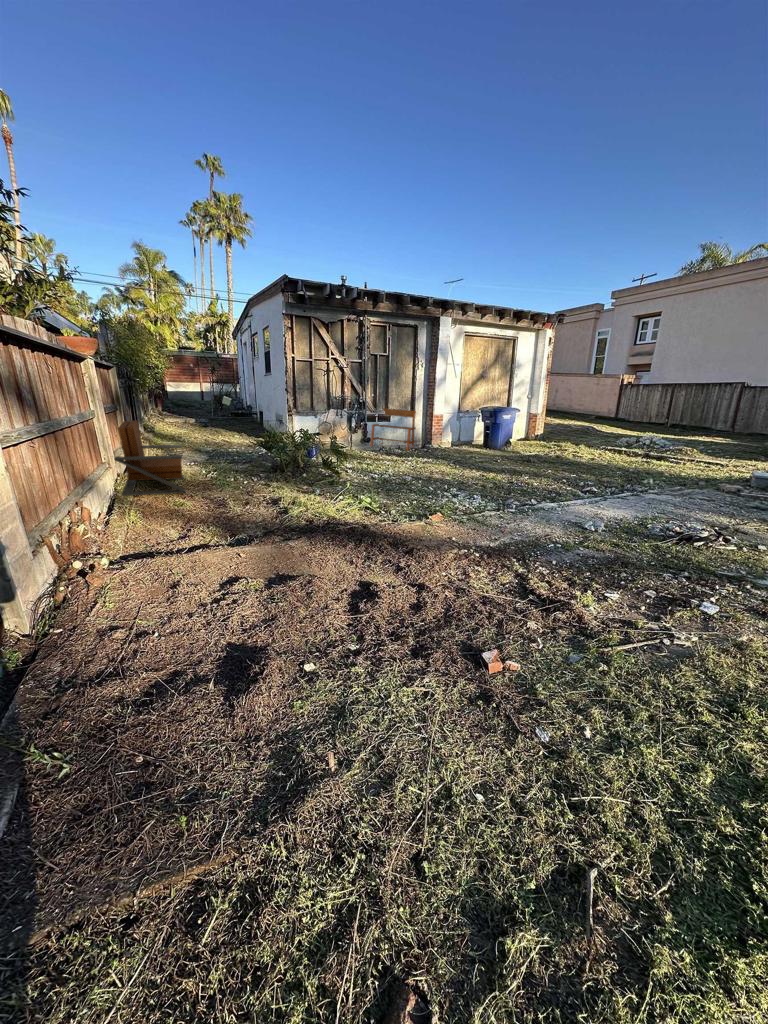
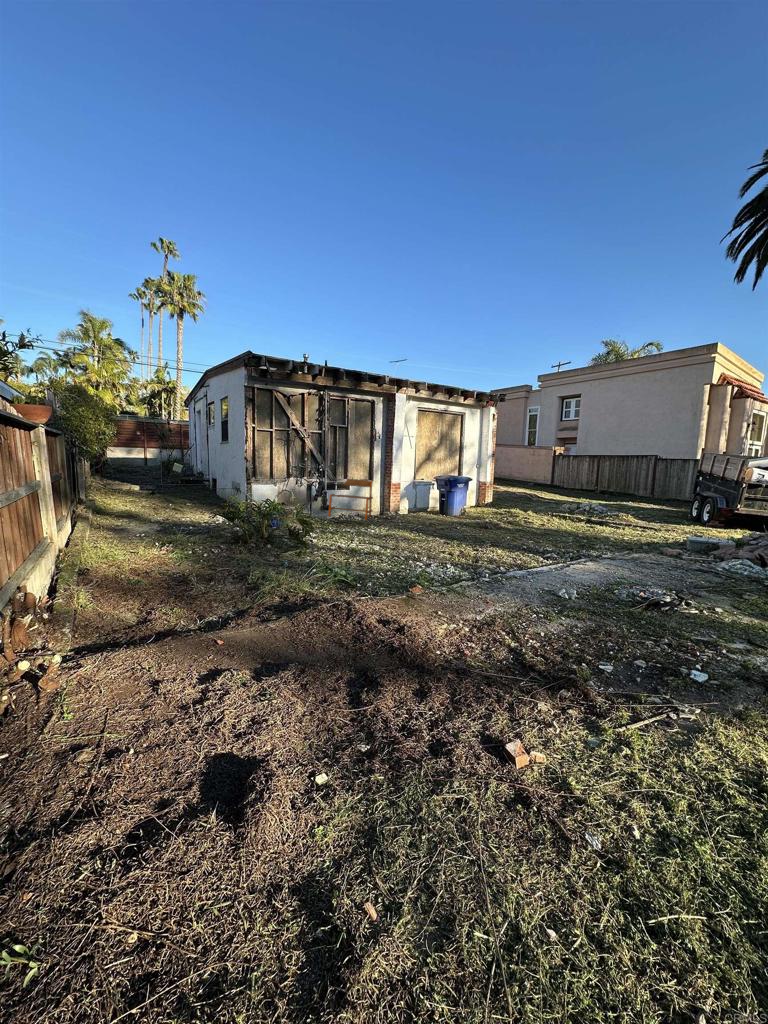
lounge chair: present [115,420,185,496] -> none [63,496,142,579]

